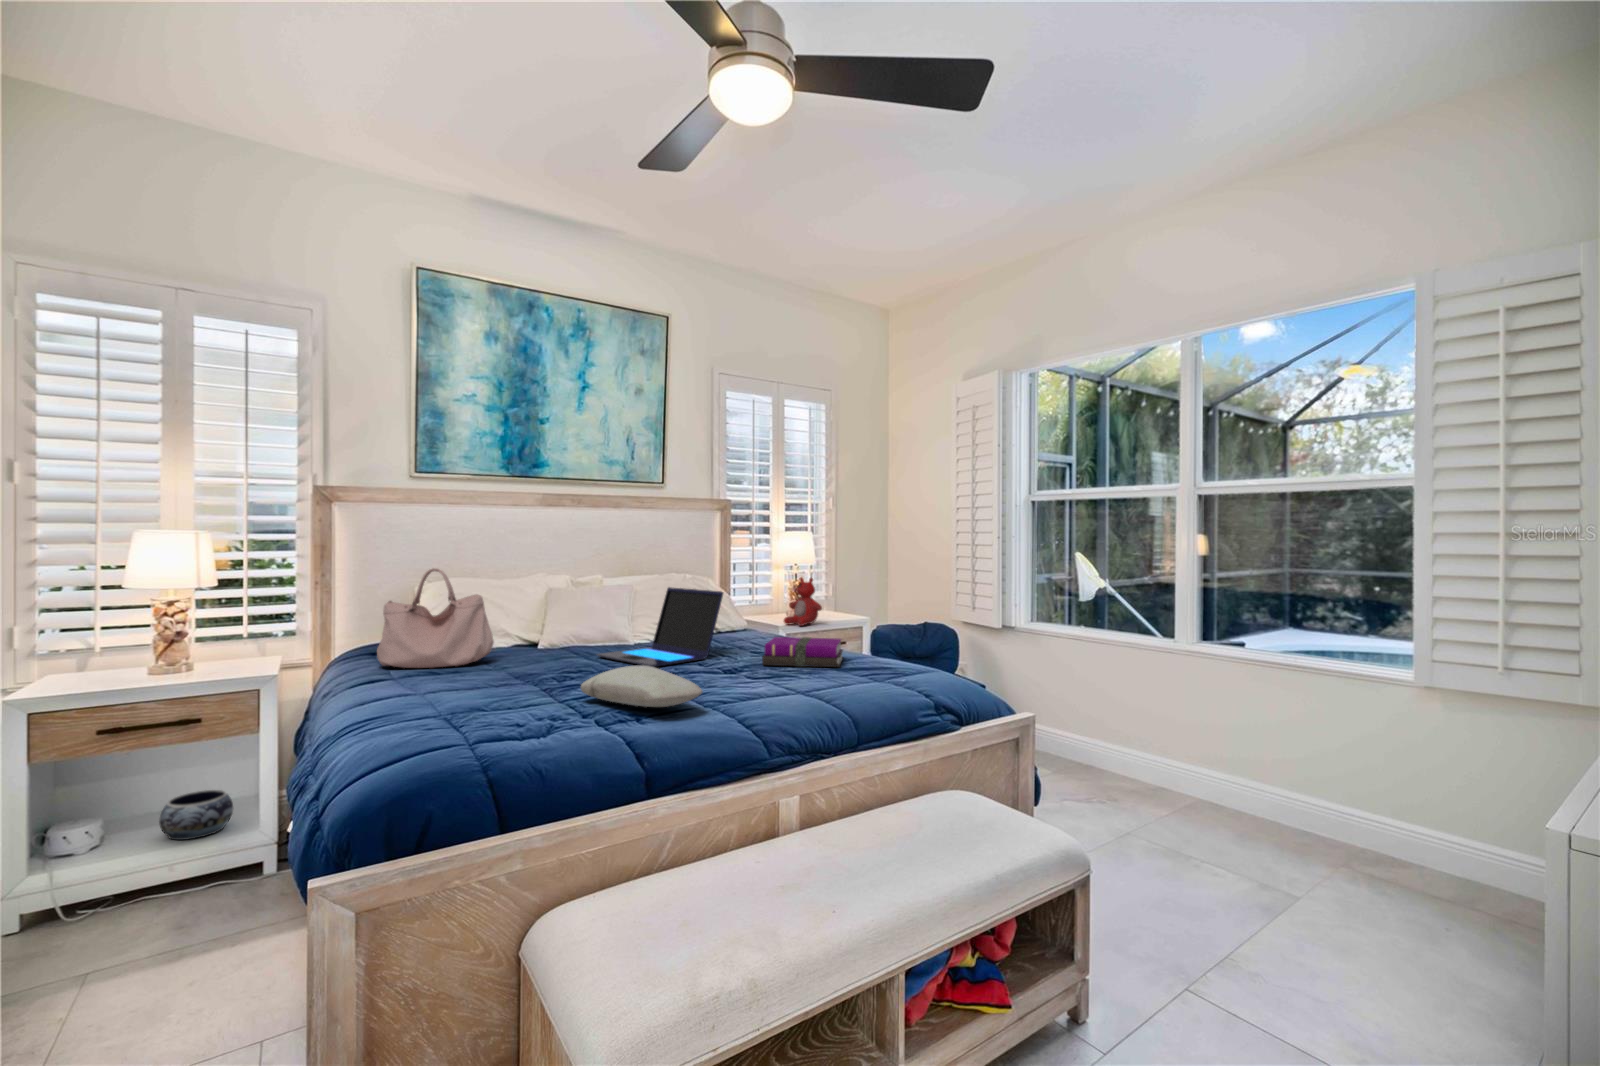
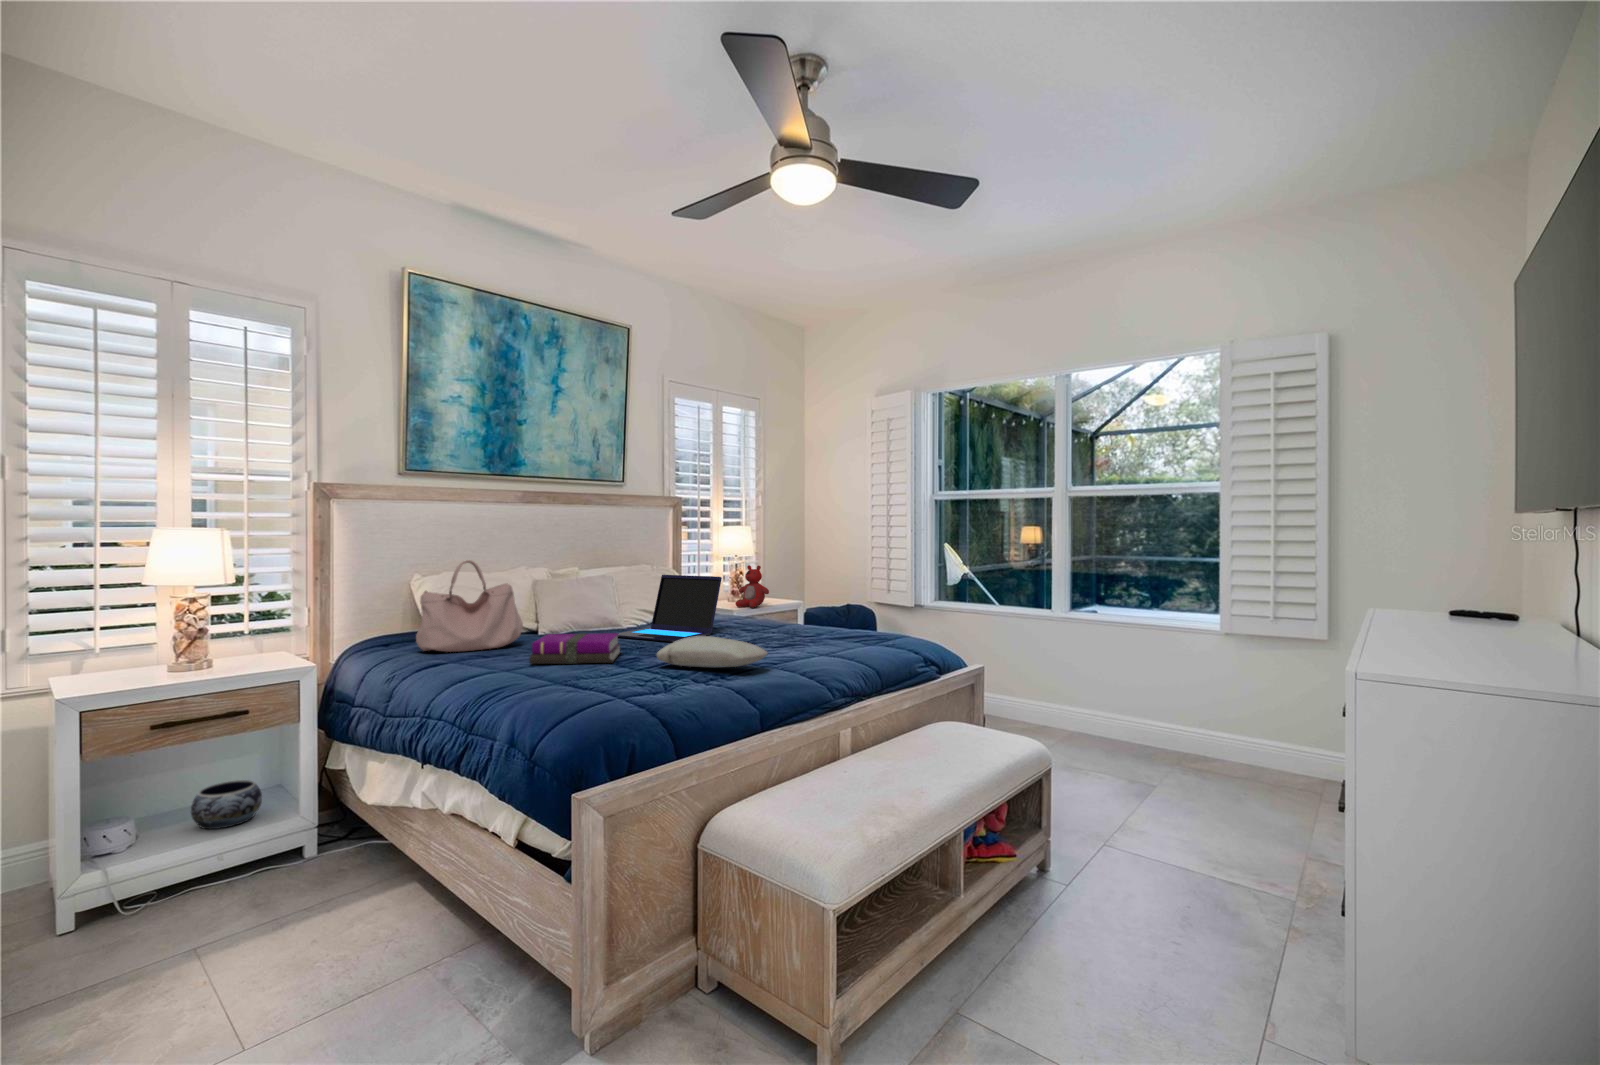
notebook: present [762,637,843,667] -> present [529,633,620,664]

